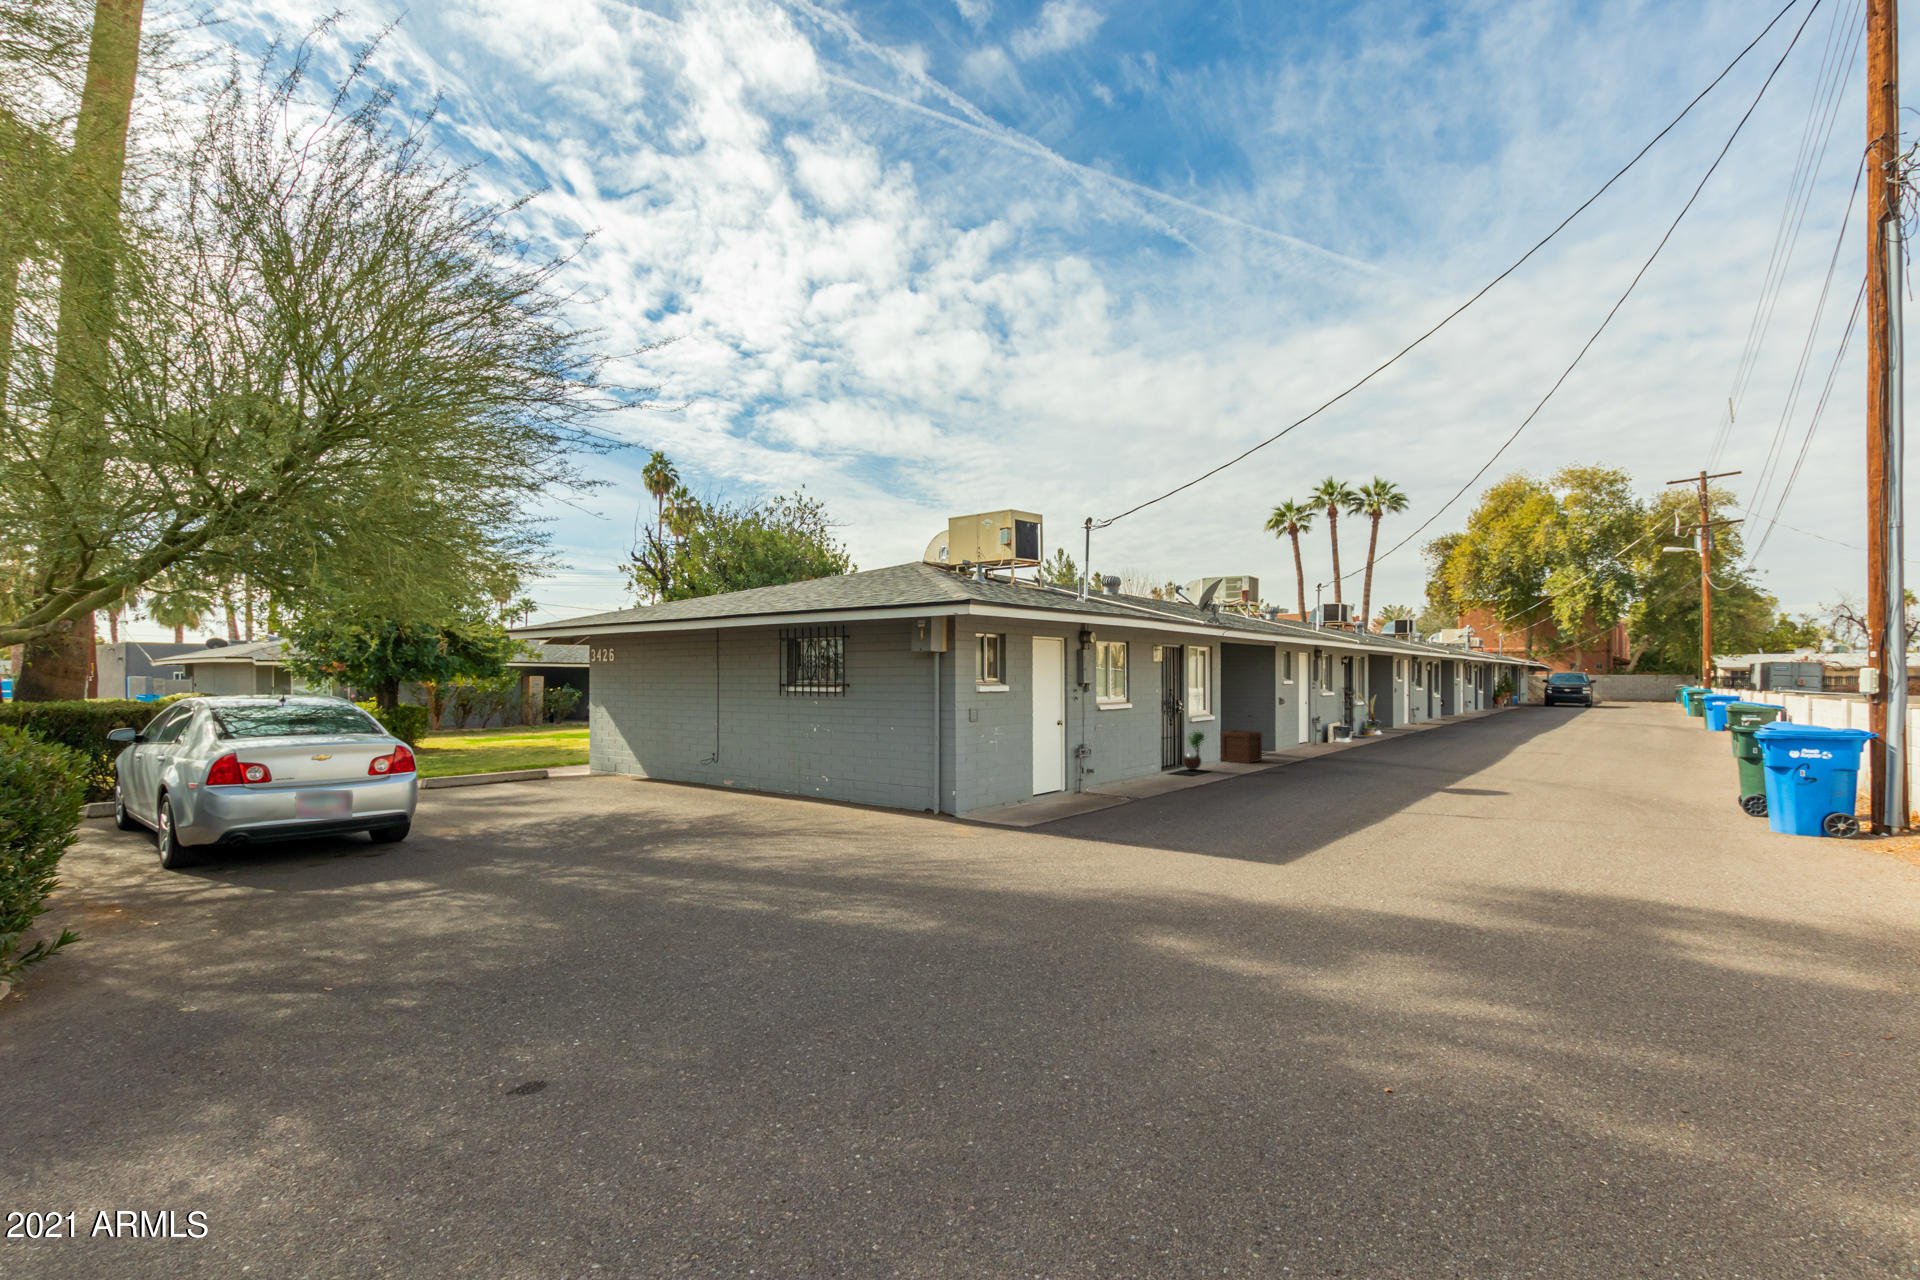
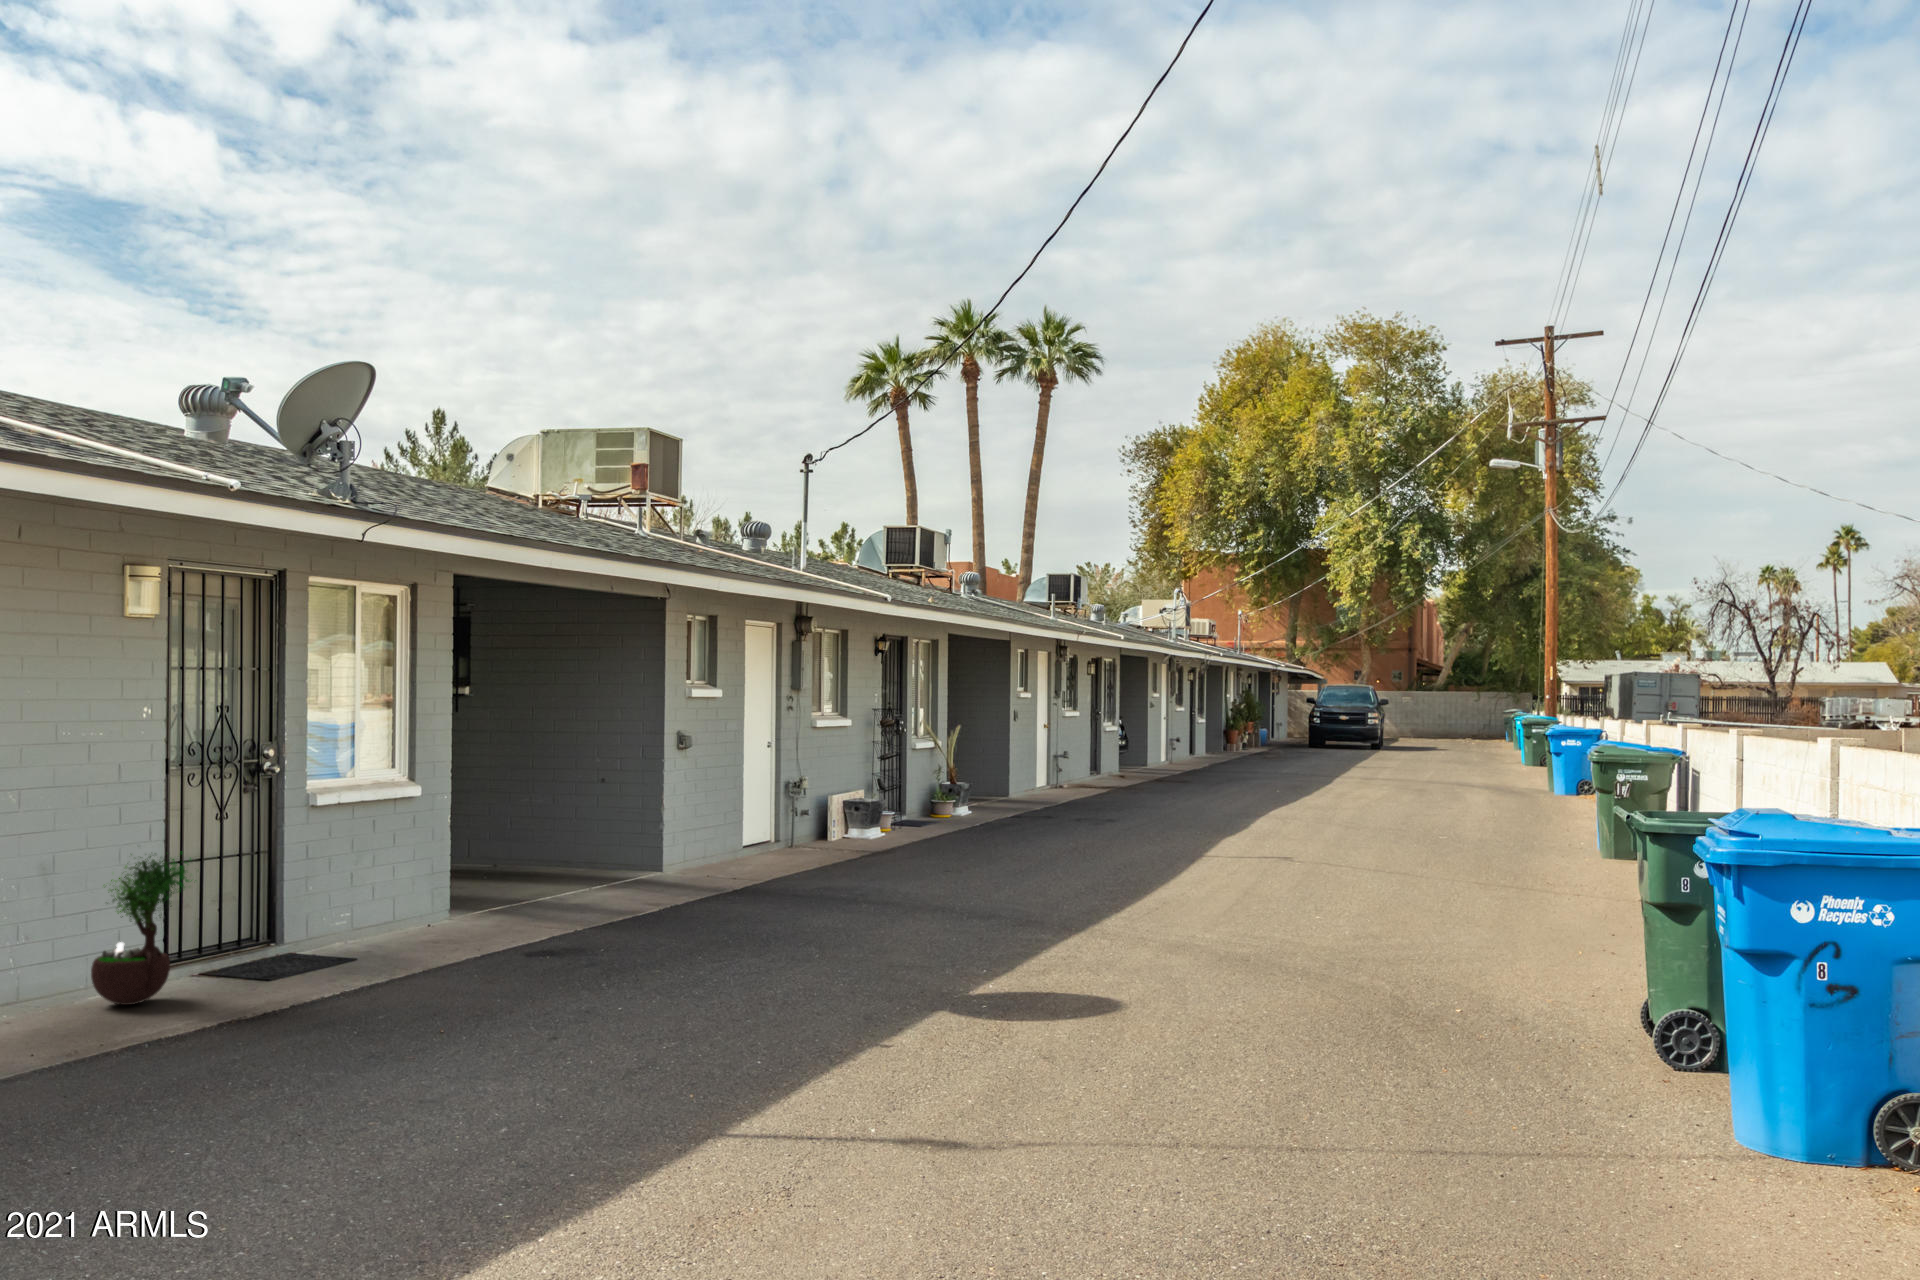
wooden crate: present [1220,730,1262,763] -> none [358,836,503,949]

